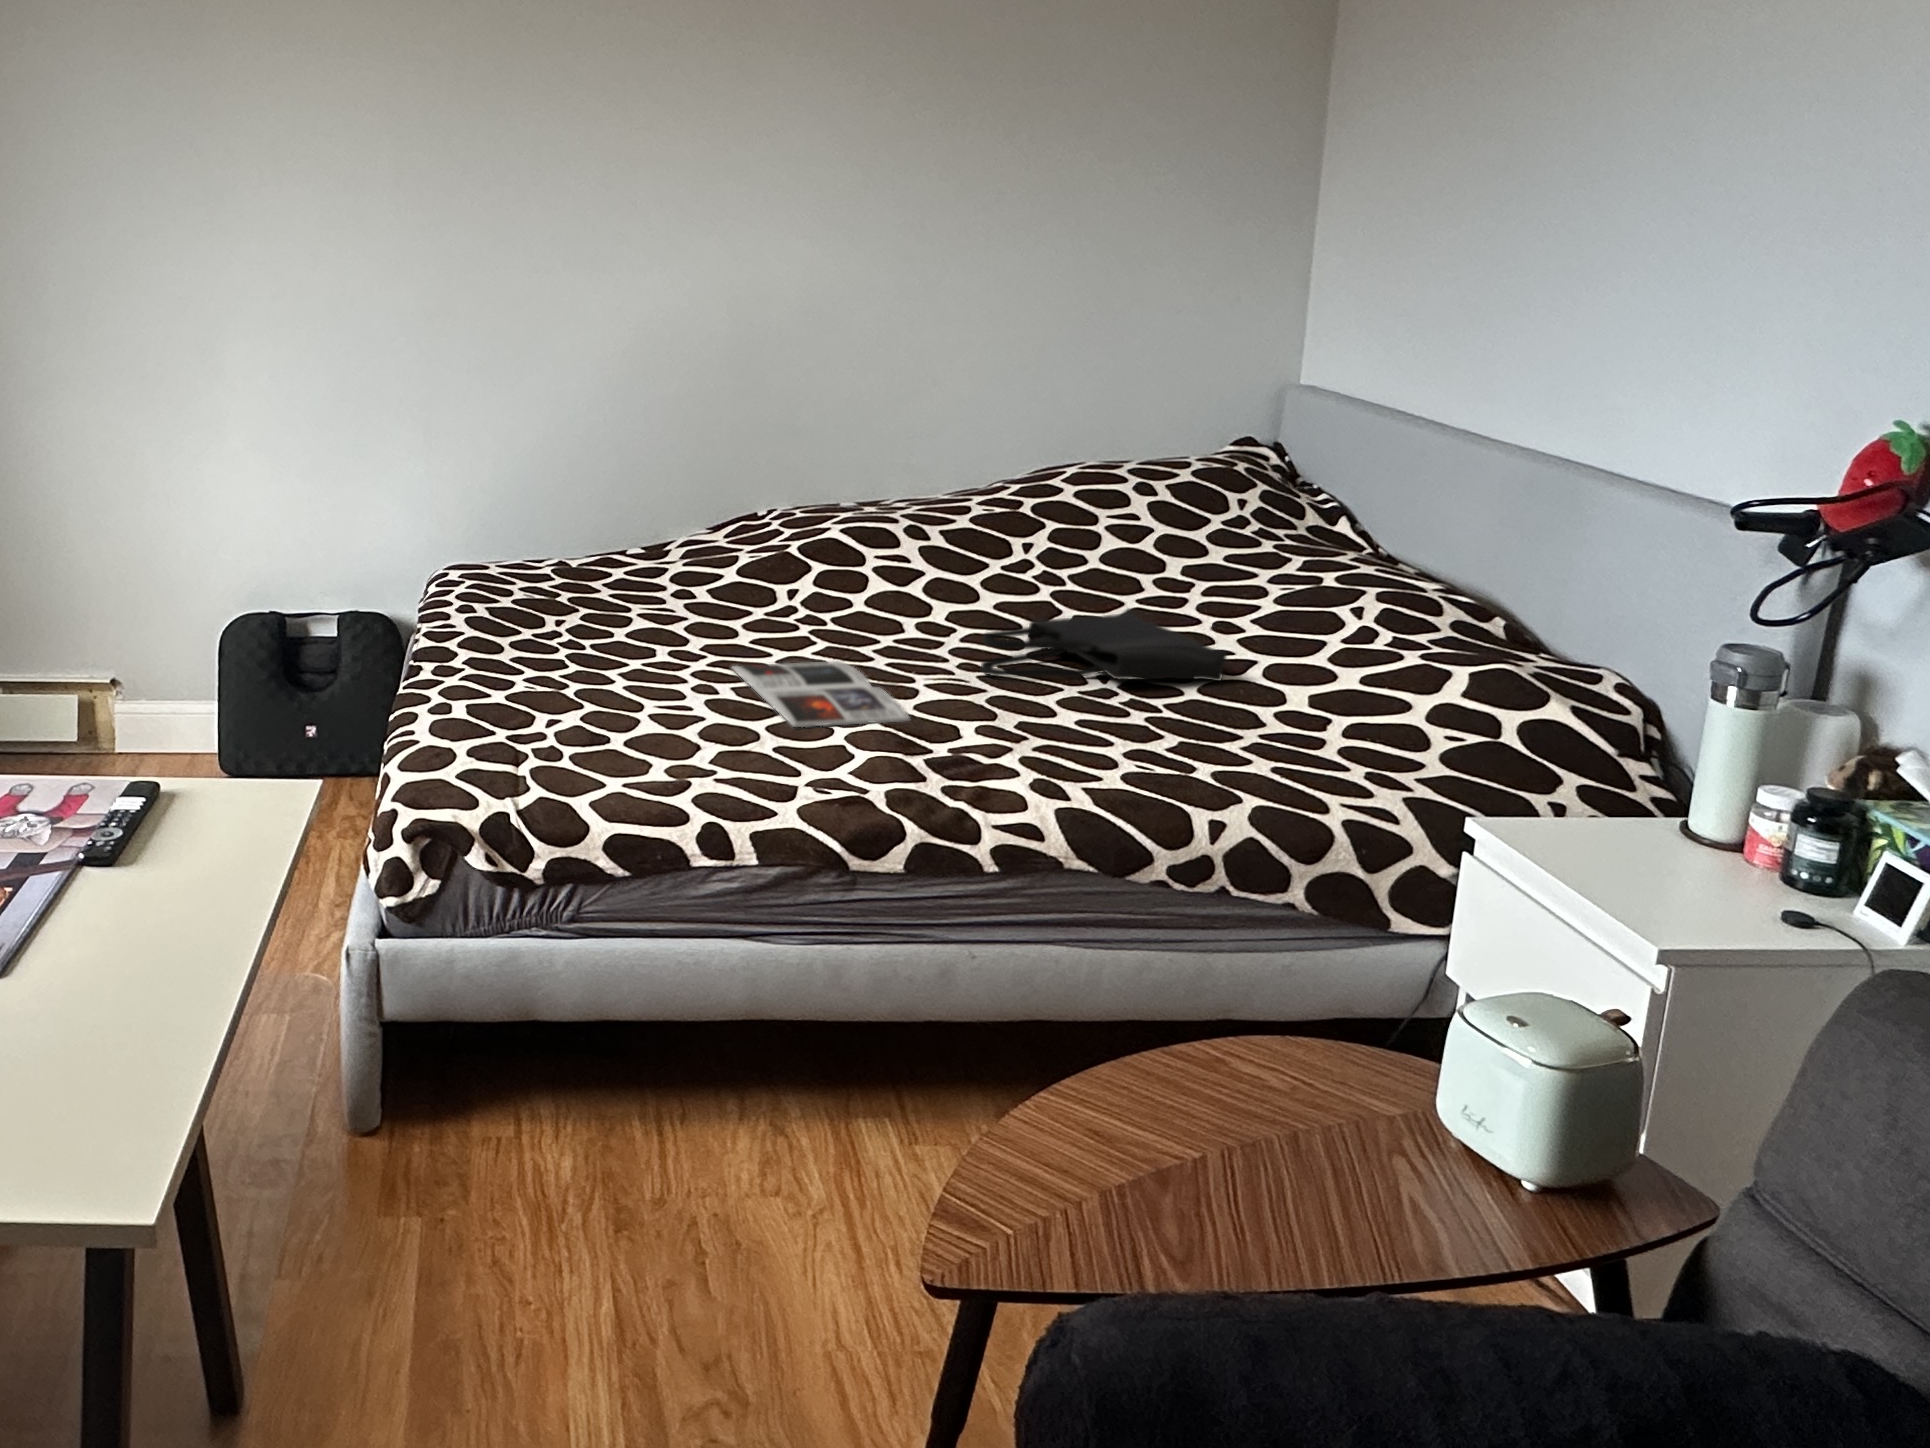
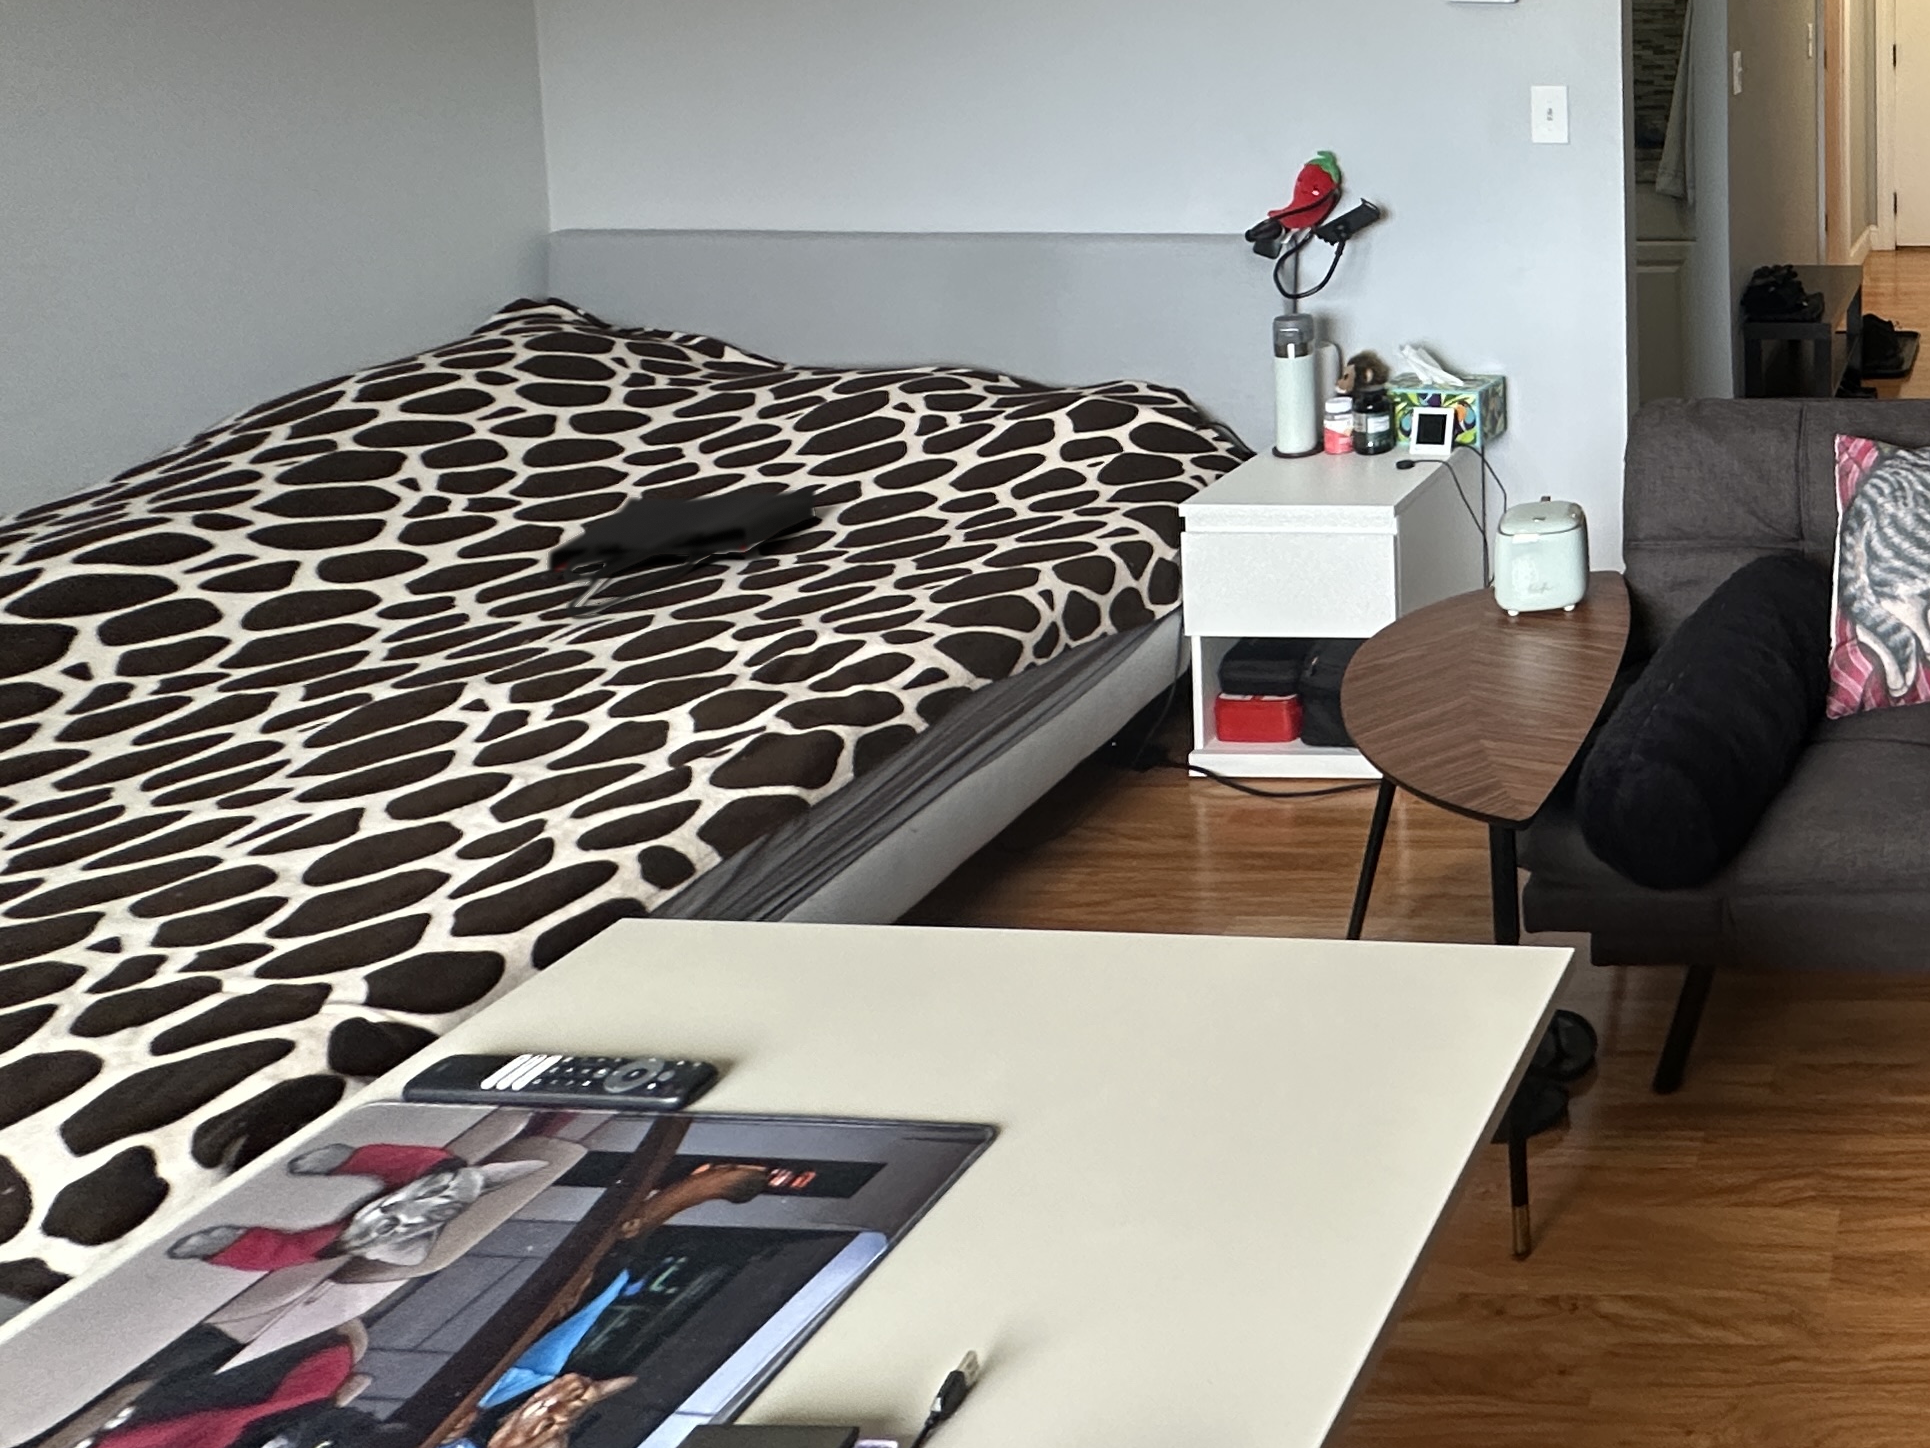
magazine: present [732,661,910,727] -> none [201,676,619,780]

